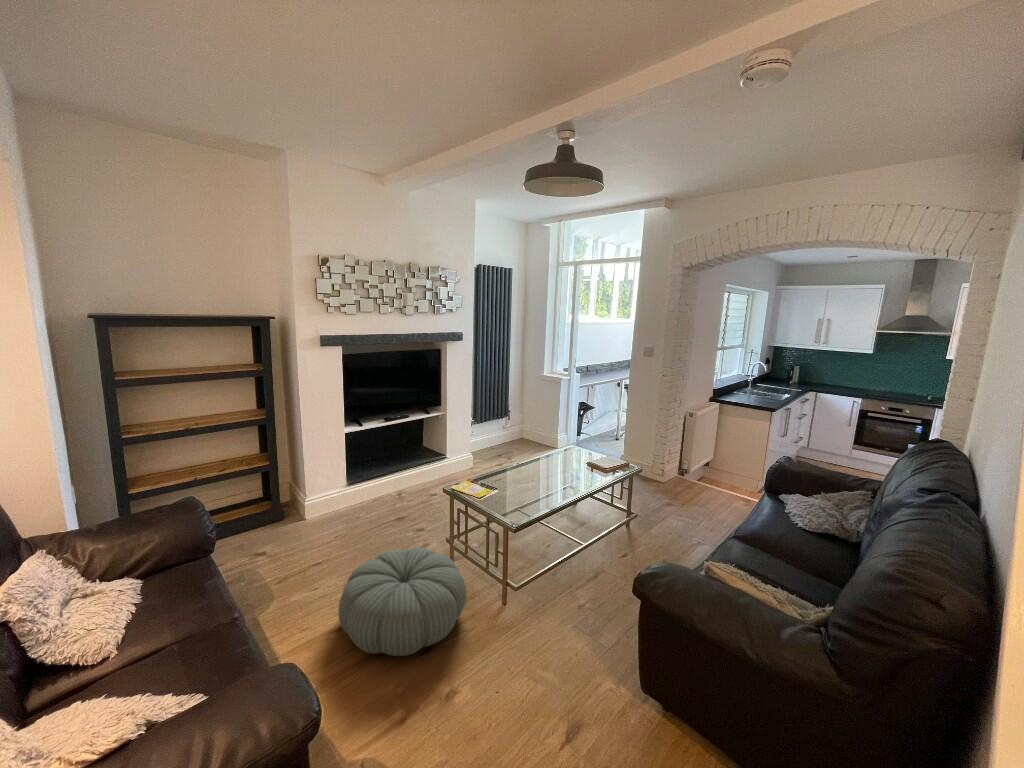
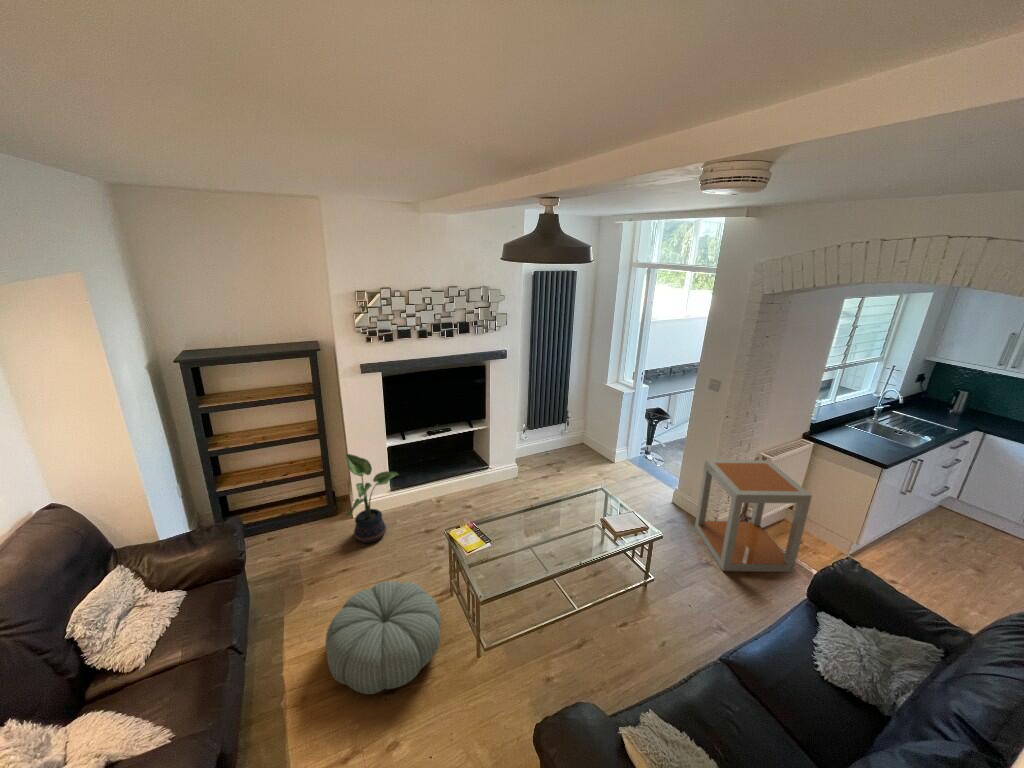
side table: none [644,416,738,509] -> present [695,460,812,572]
potted plant: none [299,439,365,537] -> present [346,454,399,543]

